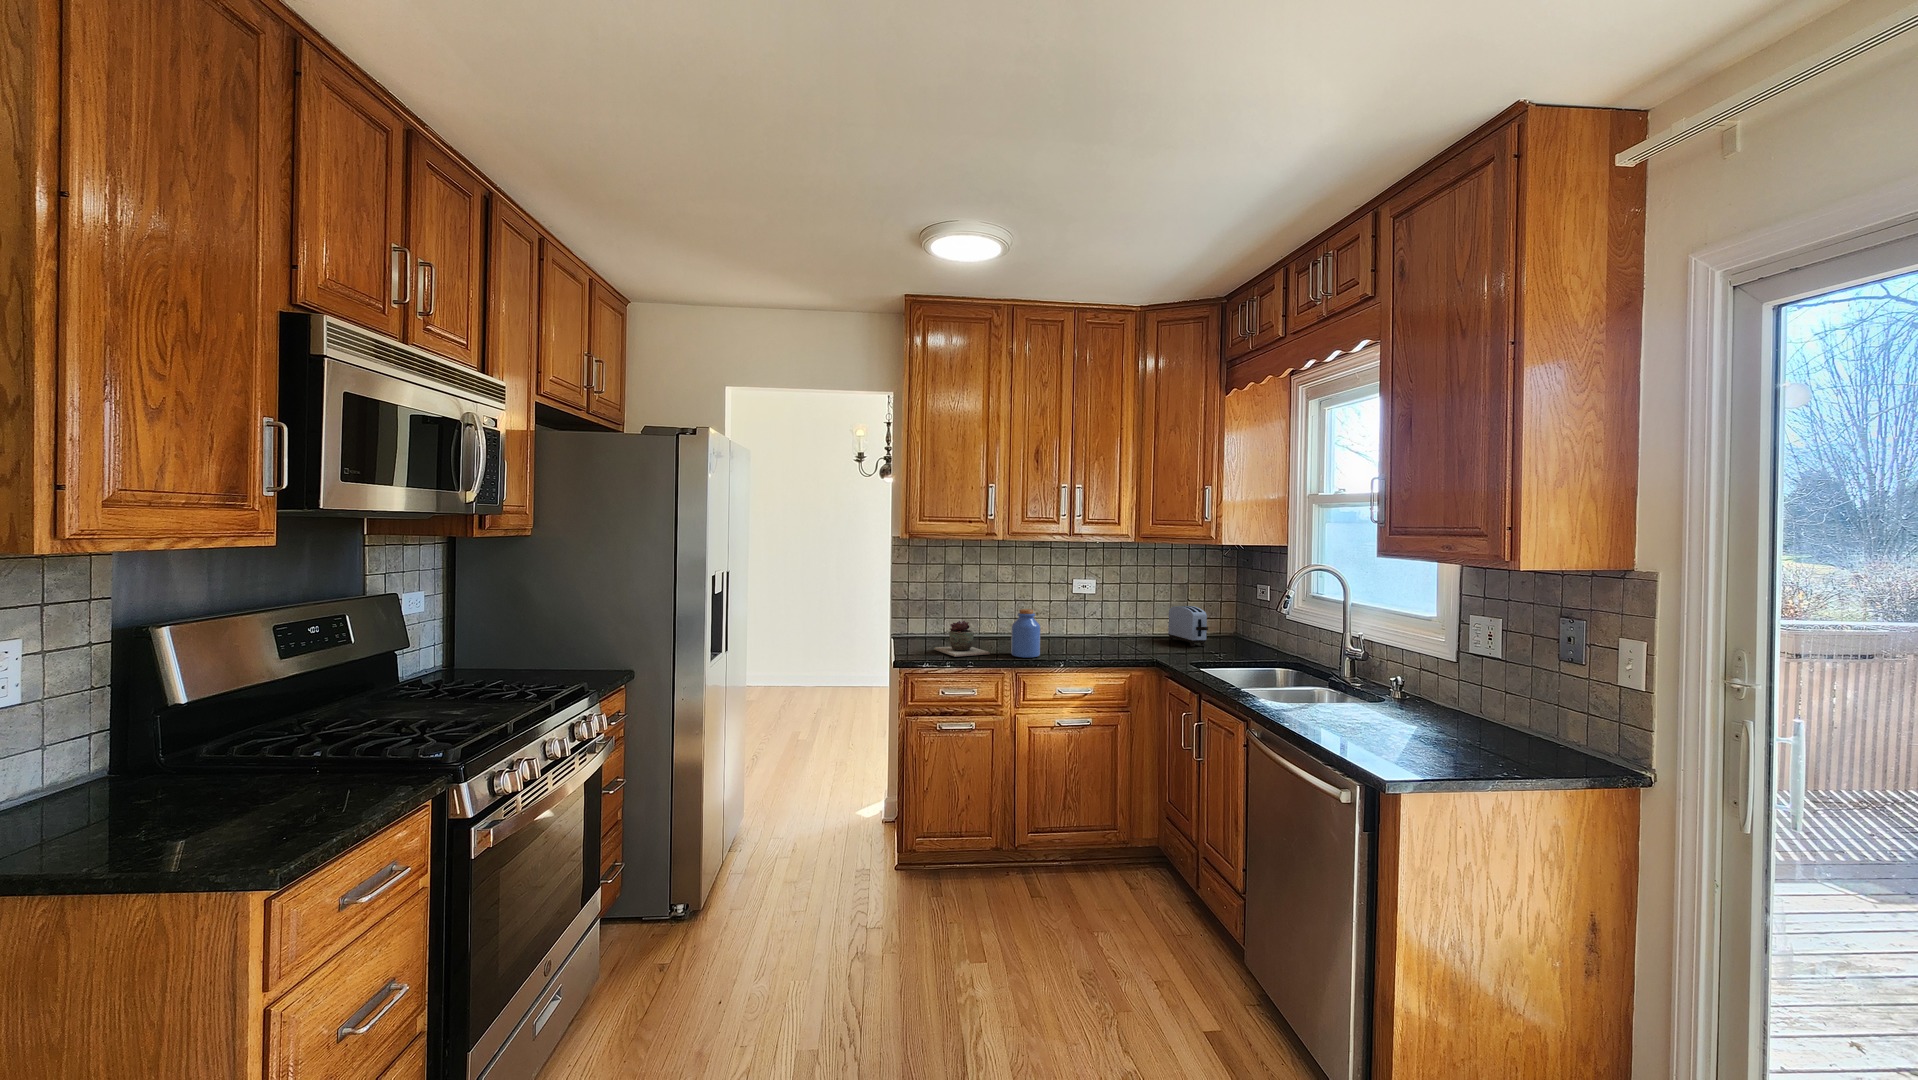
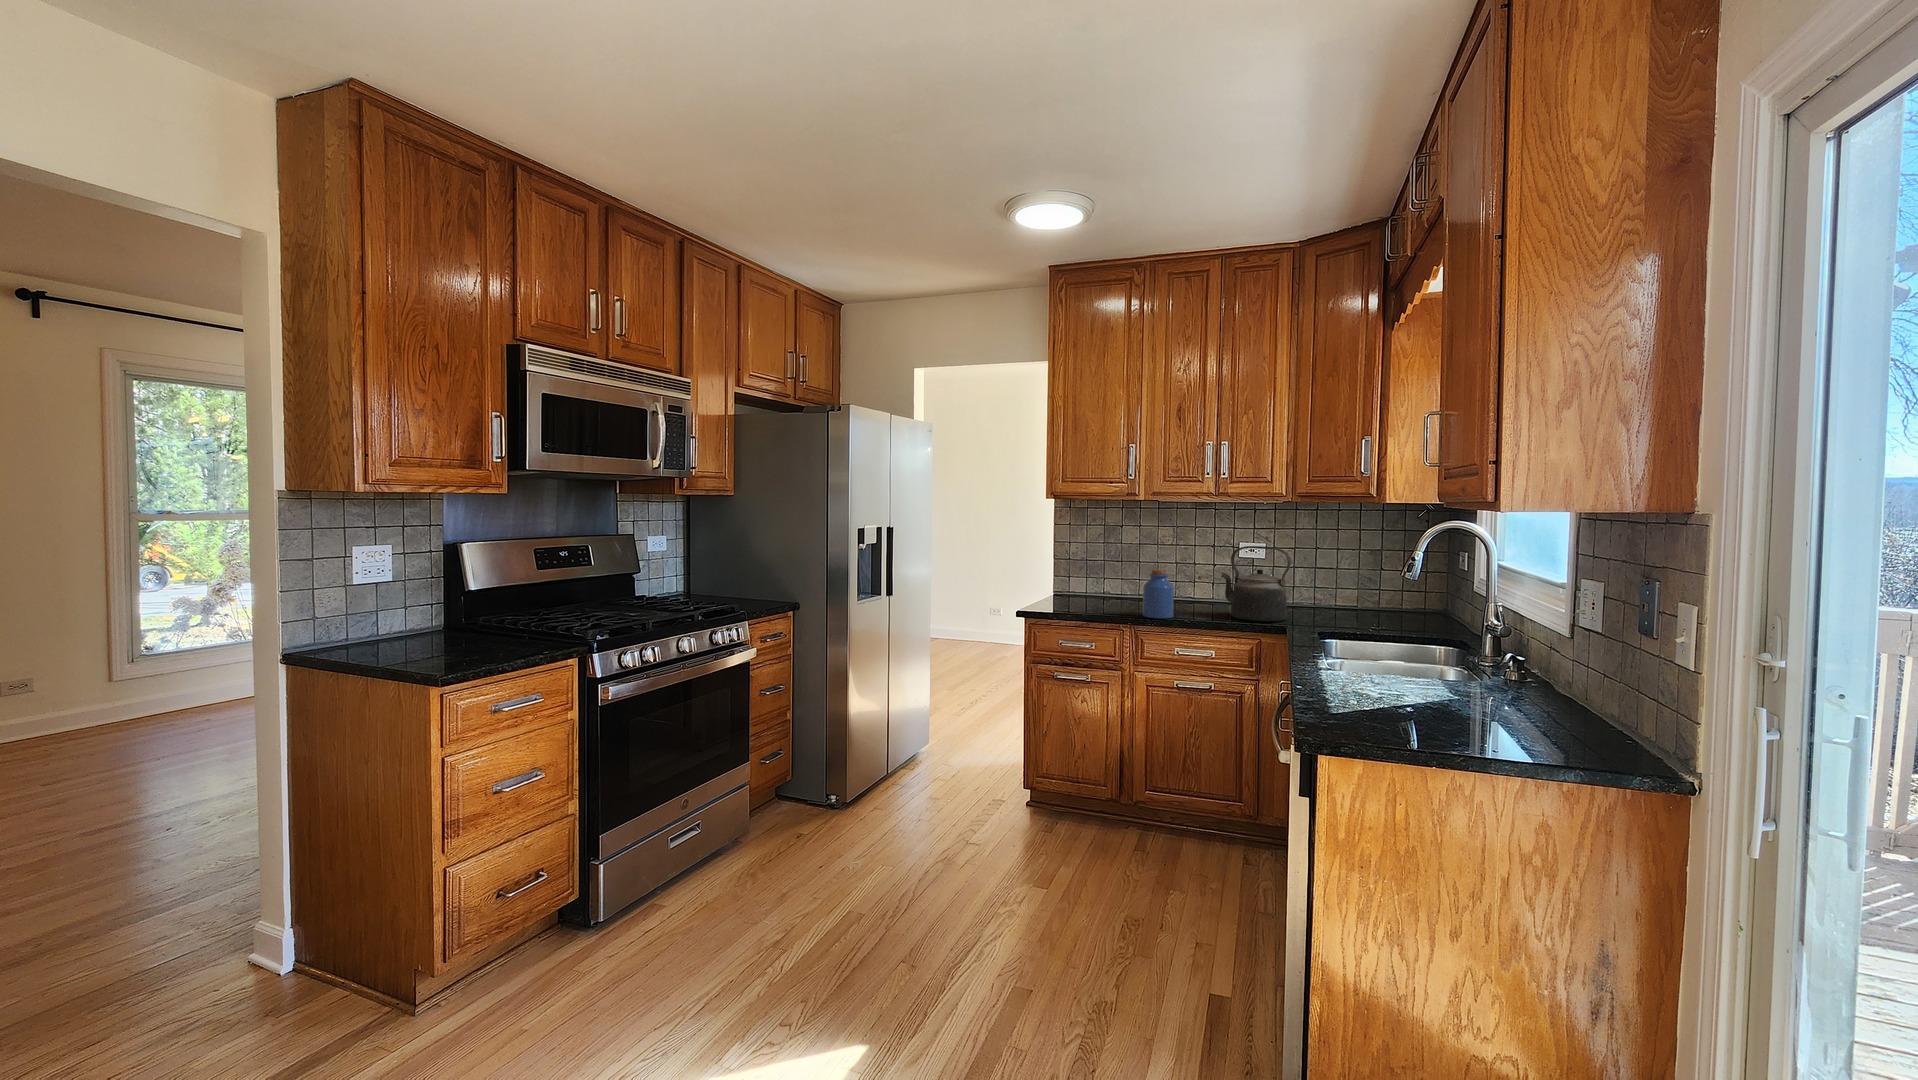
kettle: none [1073,583,1138,654] -> present [1221,546,1291,622]
toaster: present [1168,606,1208,646] -> none [1352,575,1387,621]
succulent plant: present [935,621,990,657] -> none [1077,579,1124,613]

